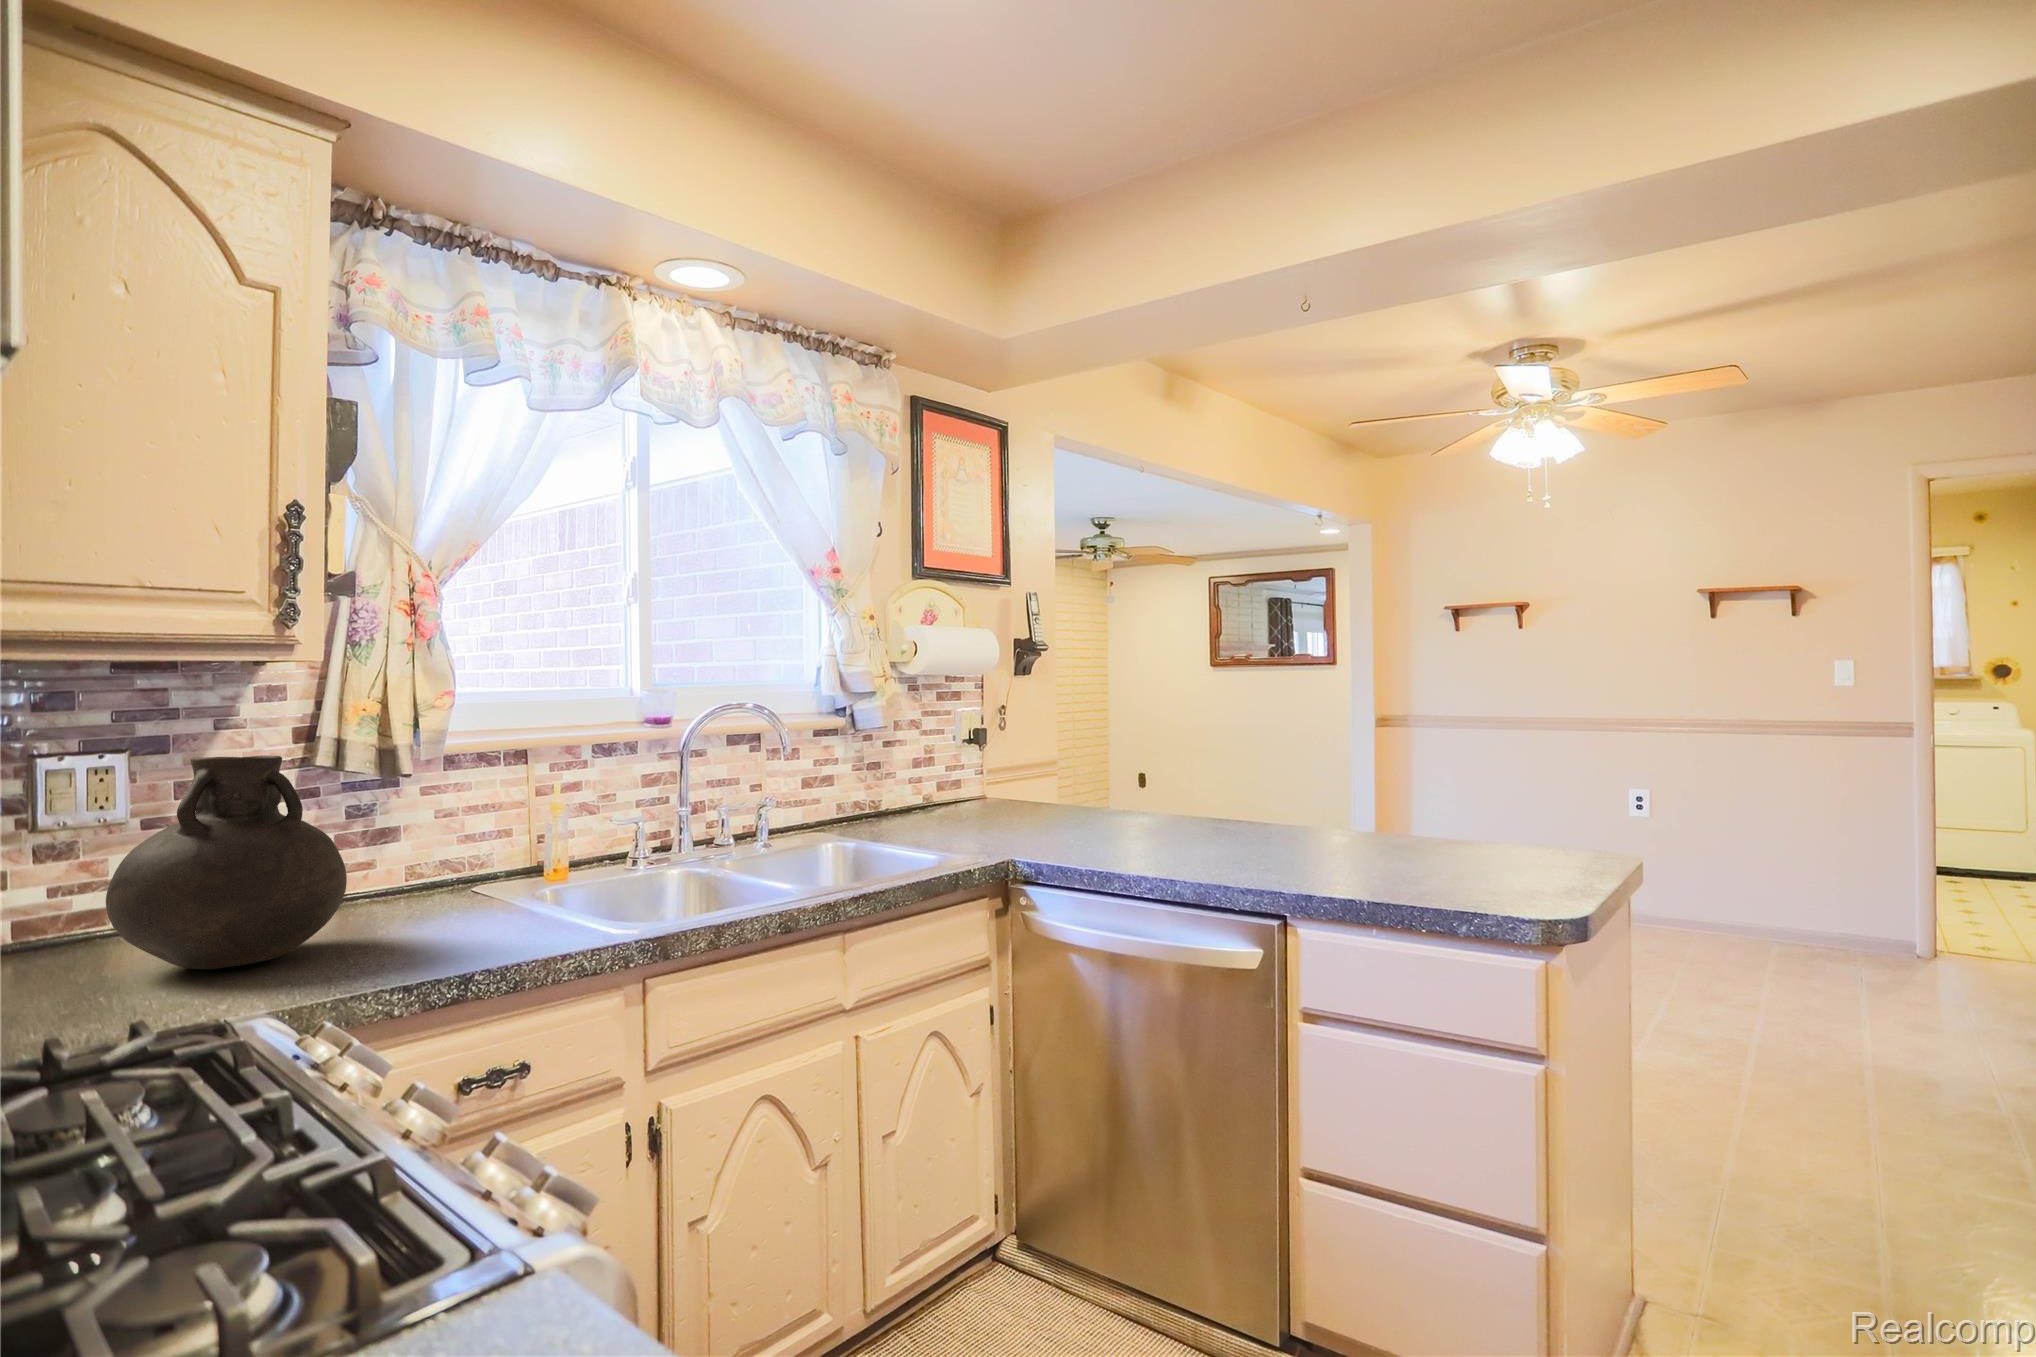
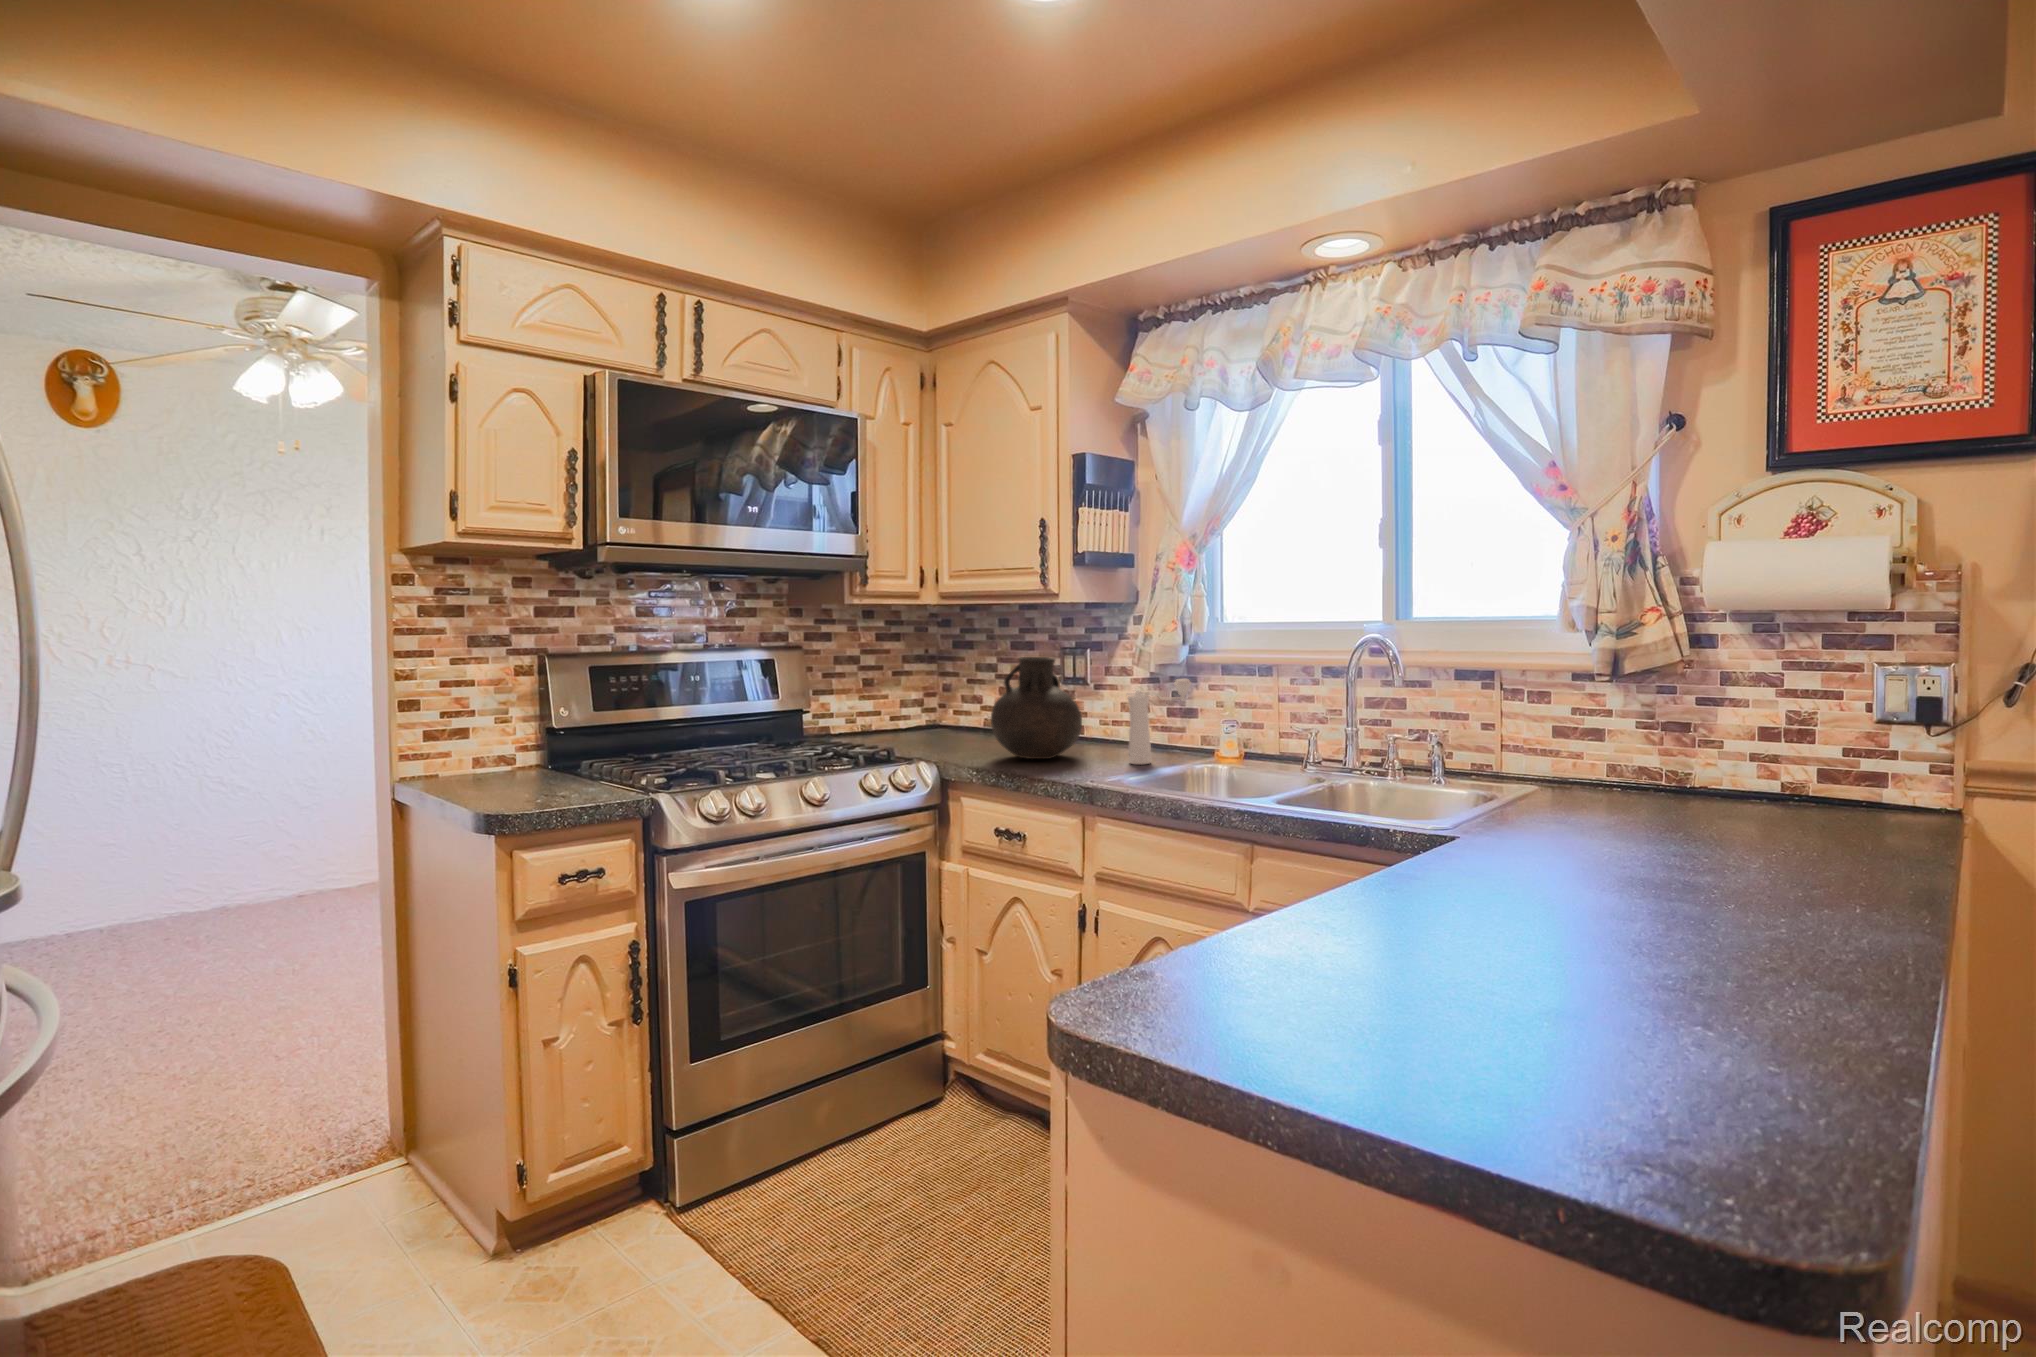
pepper mill: none [406,773,483,920] -> present [1127,679,1191,764]

